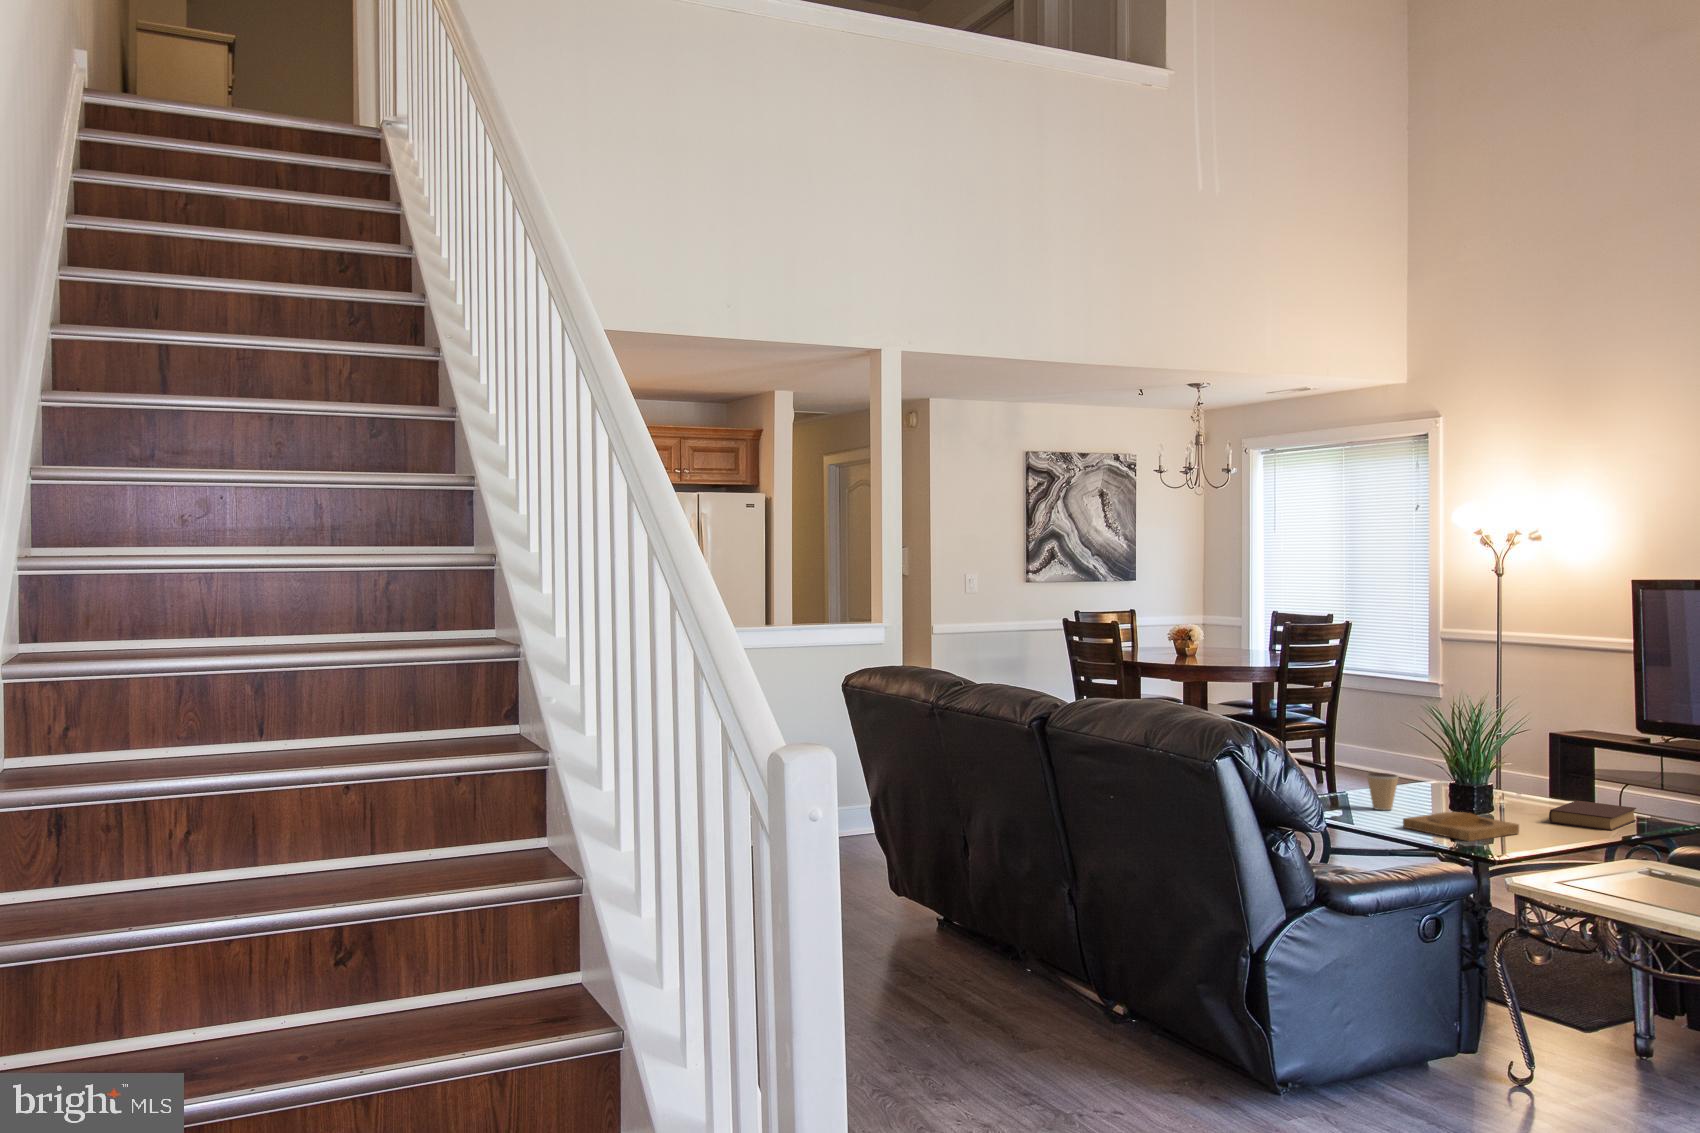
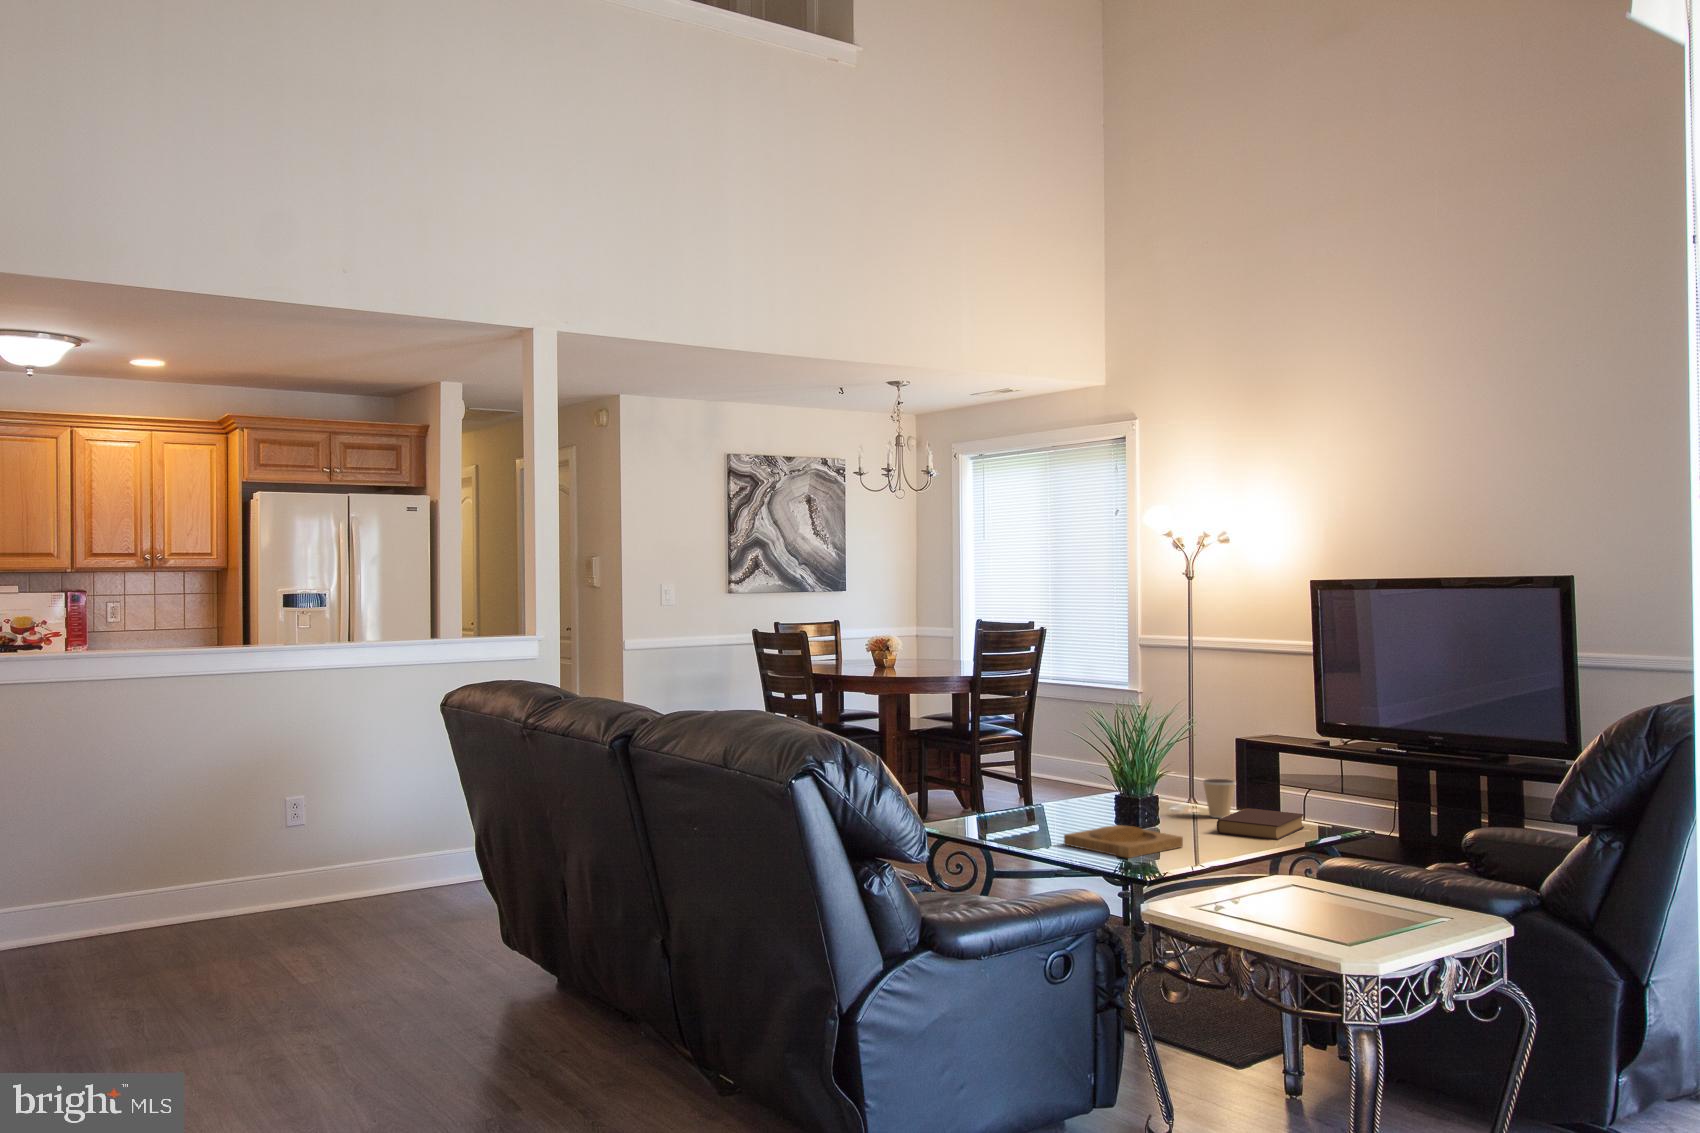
coffee cup: present [1367,773,1398,810] -> present [1203,779,1235,818]

